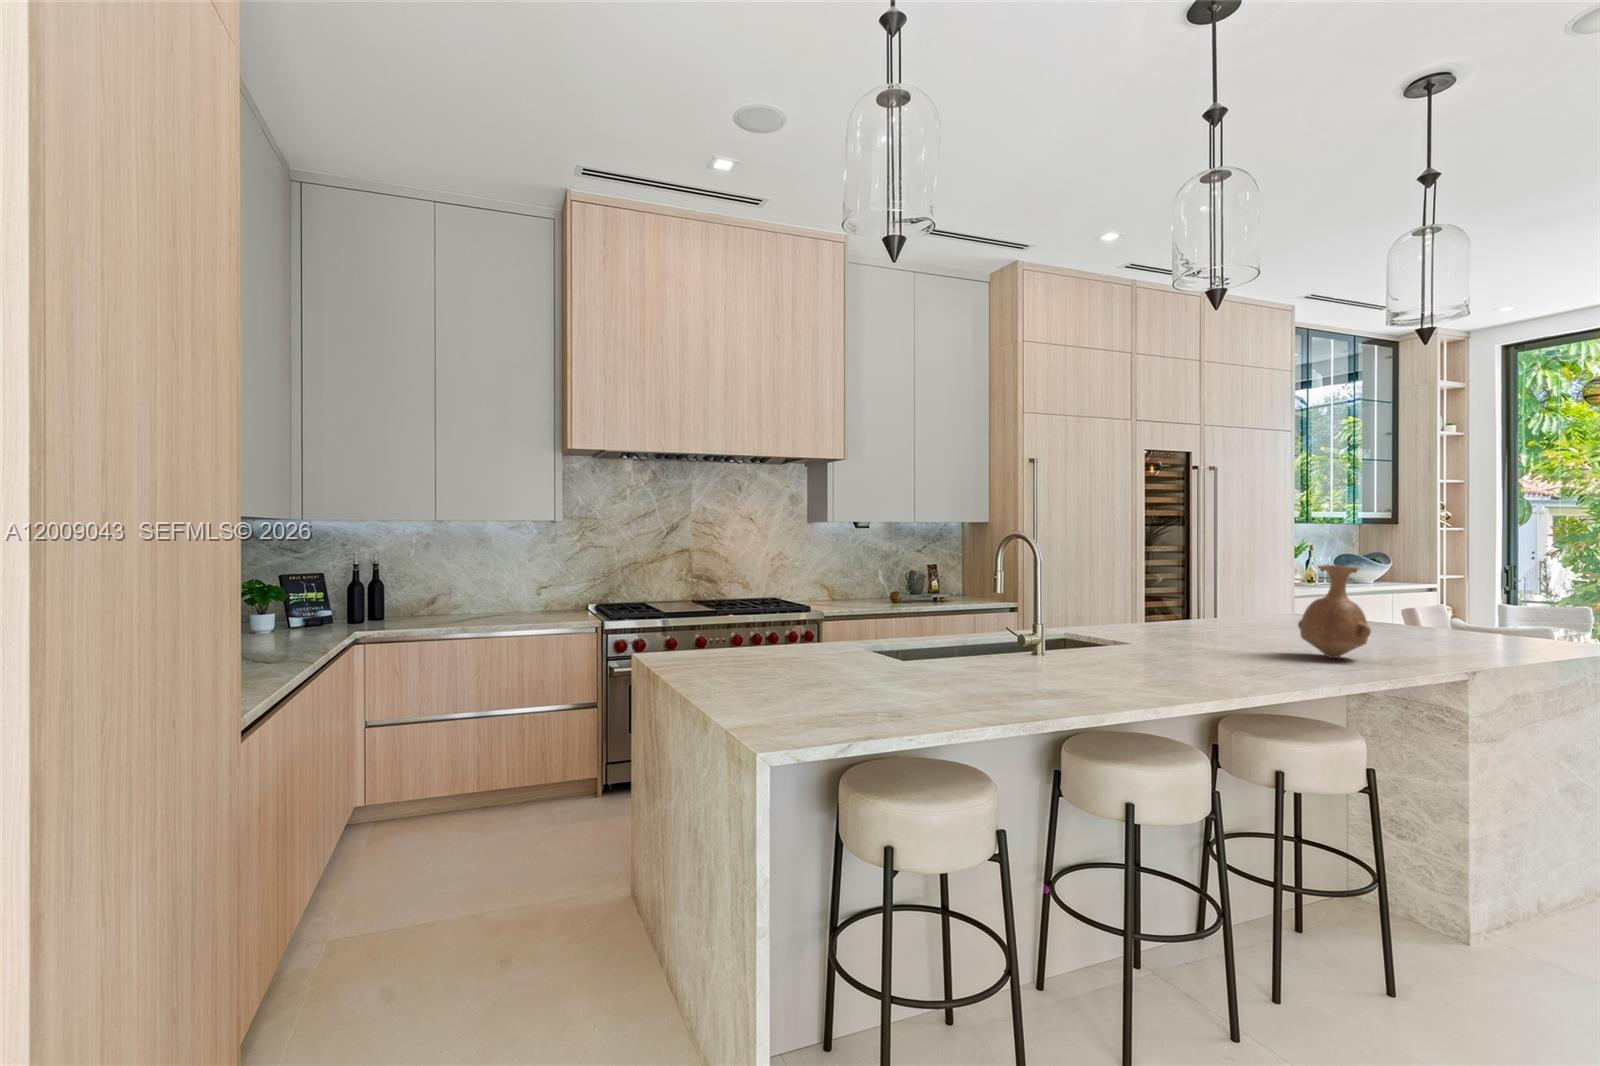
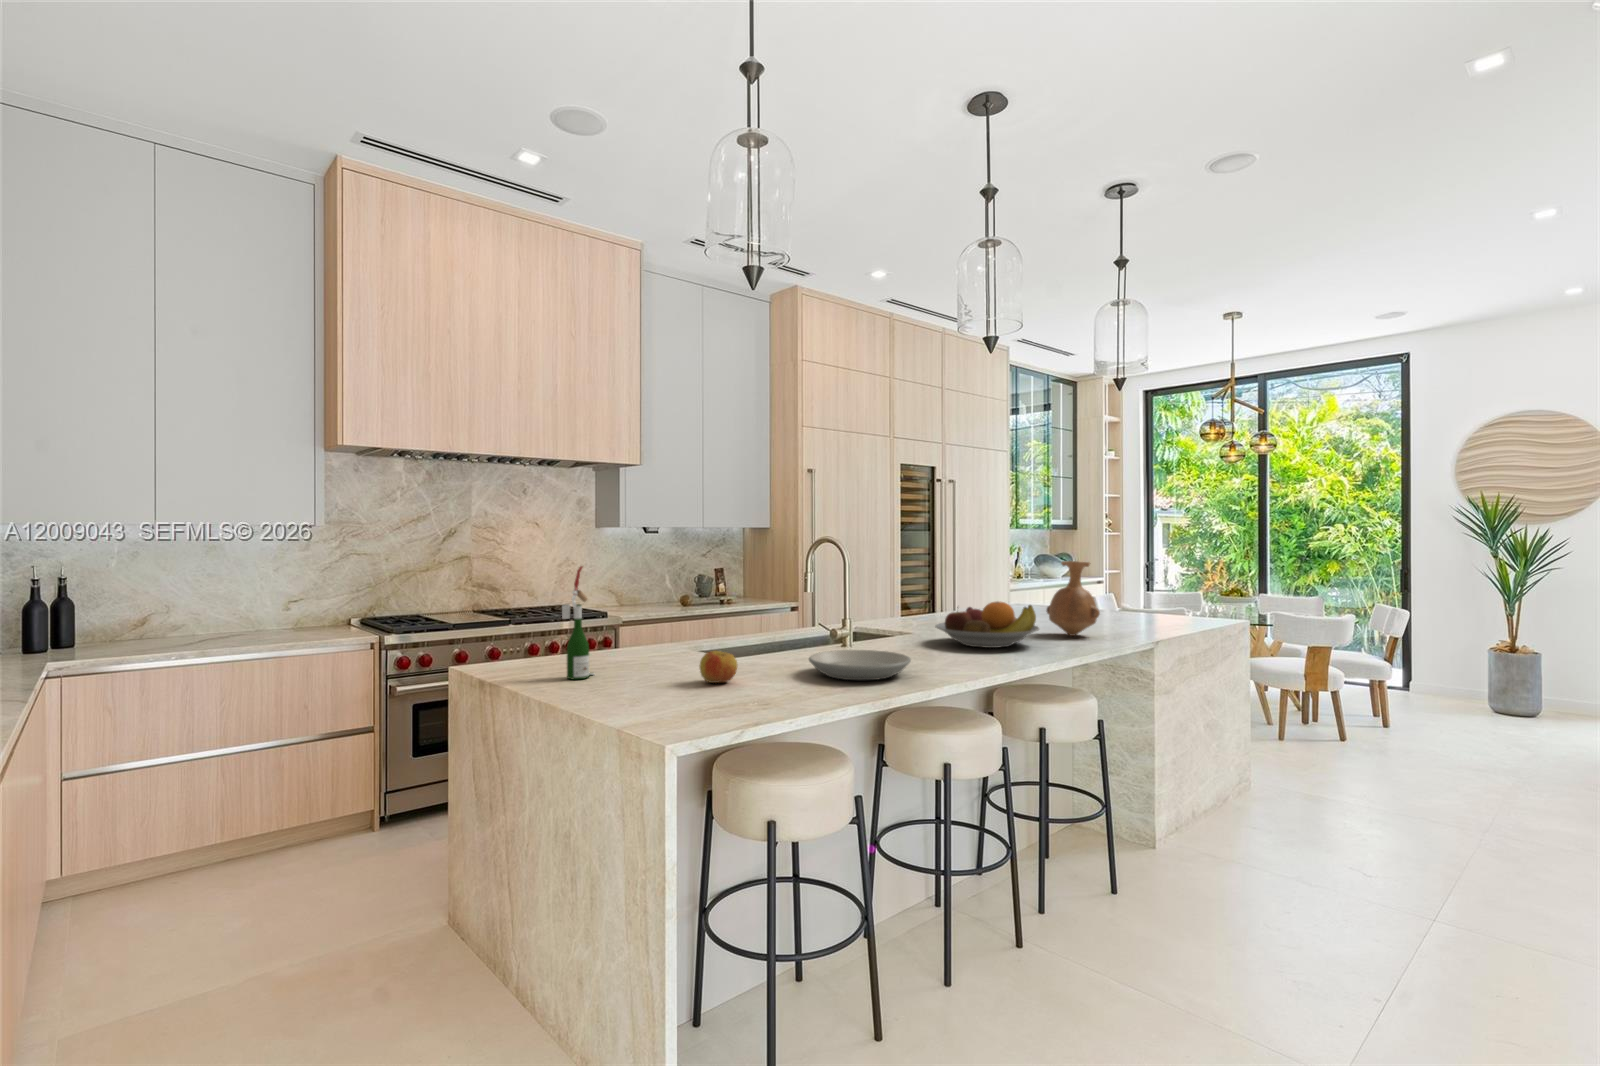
wine bottle: none [720,562,752,674] -> present [562,566,594,679]
fruit bowl: none [1142,613,1277,667] -> present [935,601,1039,648]
apple: none [847,653,886,687] -> present [699,651,738,683]
plate: none [968,660,1086,696] -> present [809,650,911,680]

